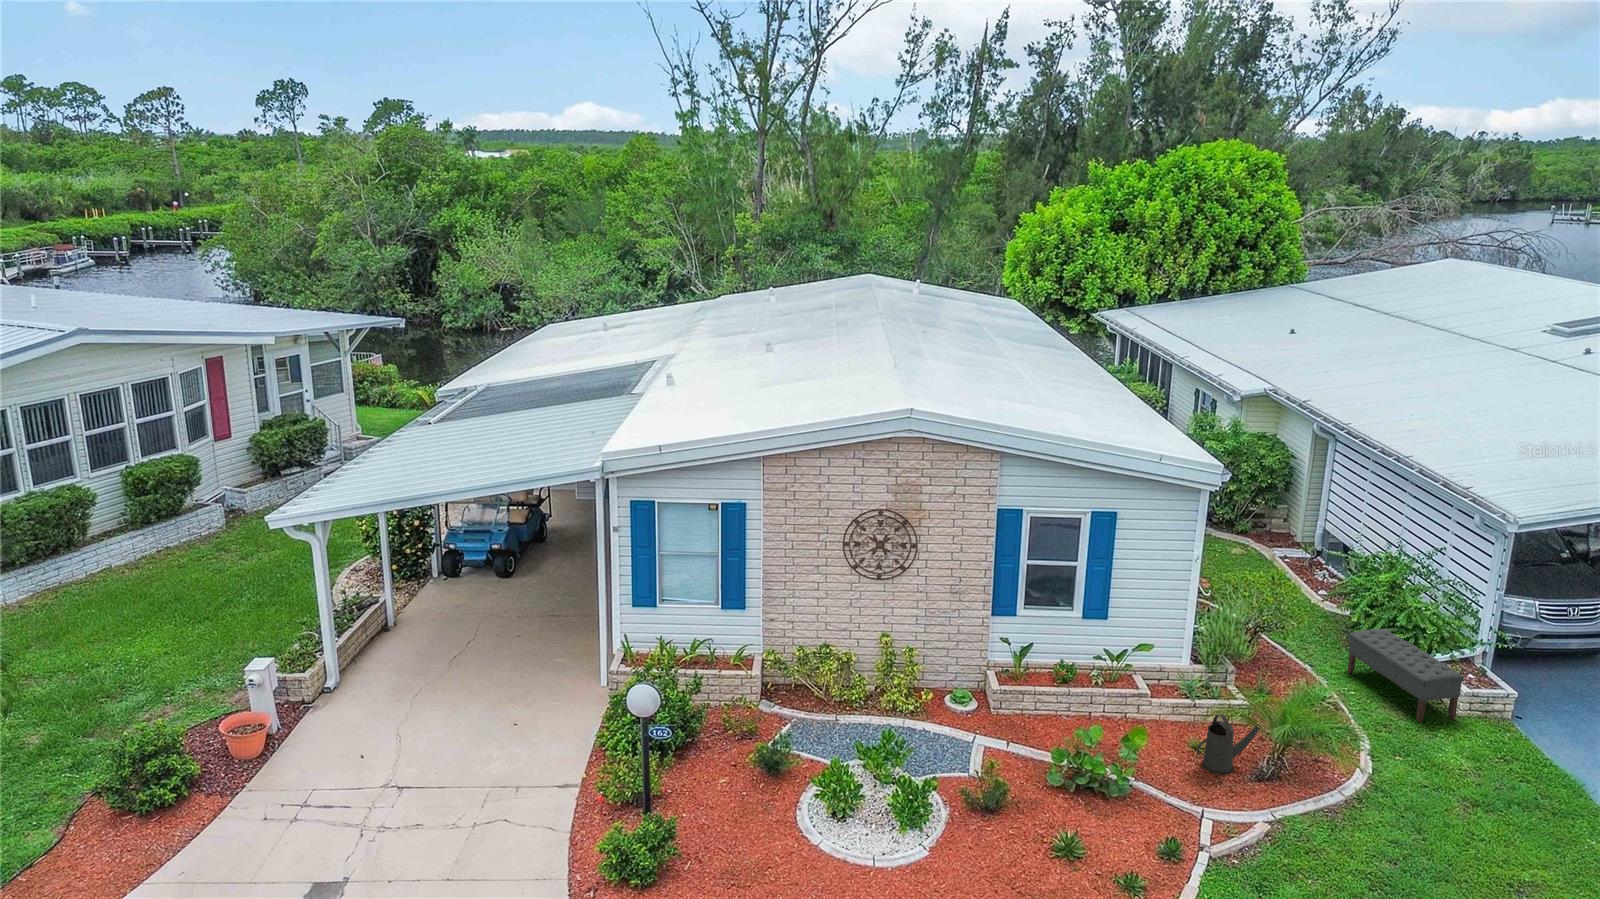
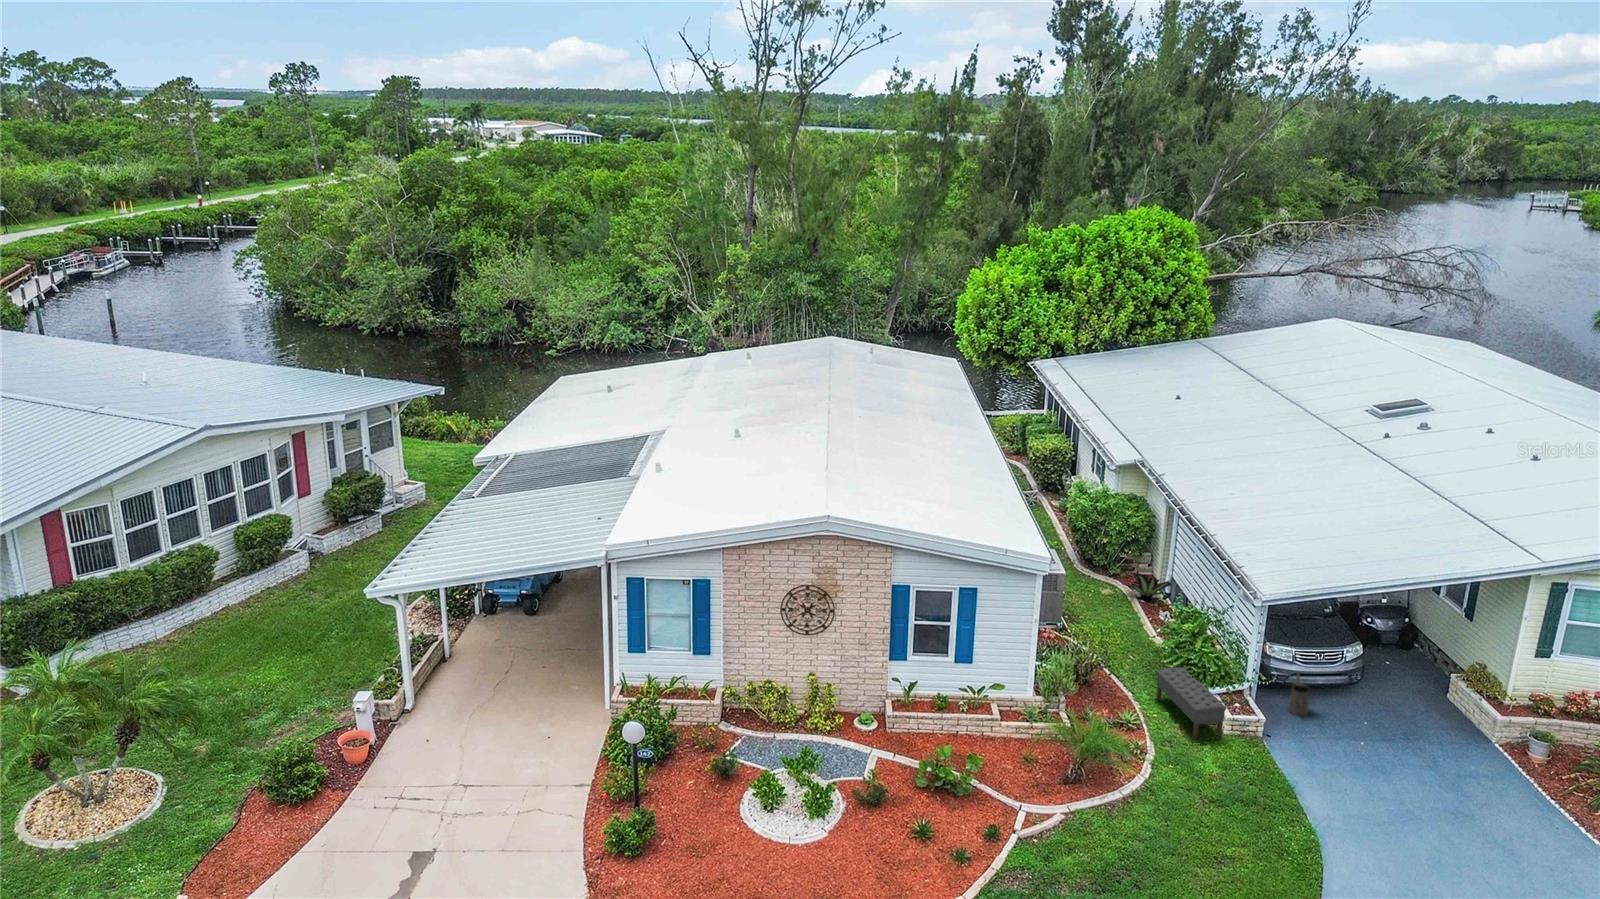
potted plant: none [1266,529,1325,563] -> present [1128,575,1171,602]
watering can: present [1197,714,1259,775] -> present [1288,672,1309,717]

